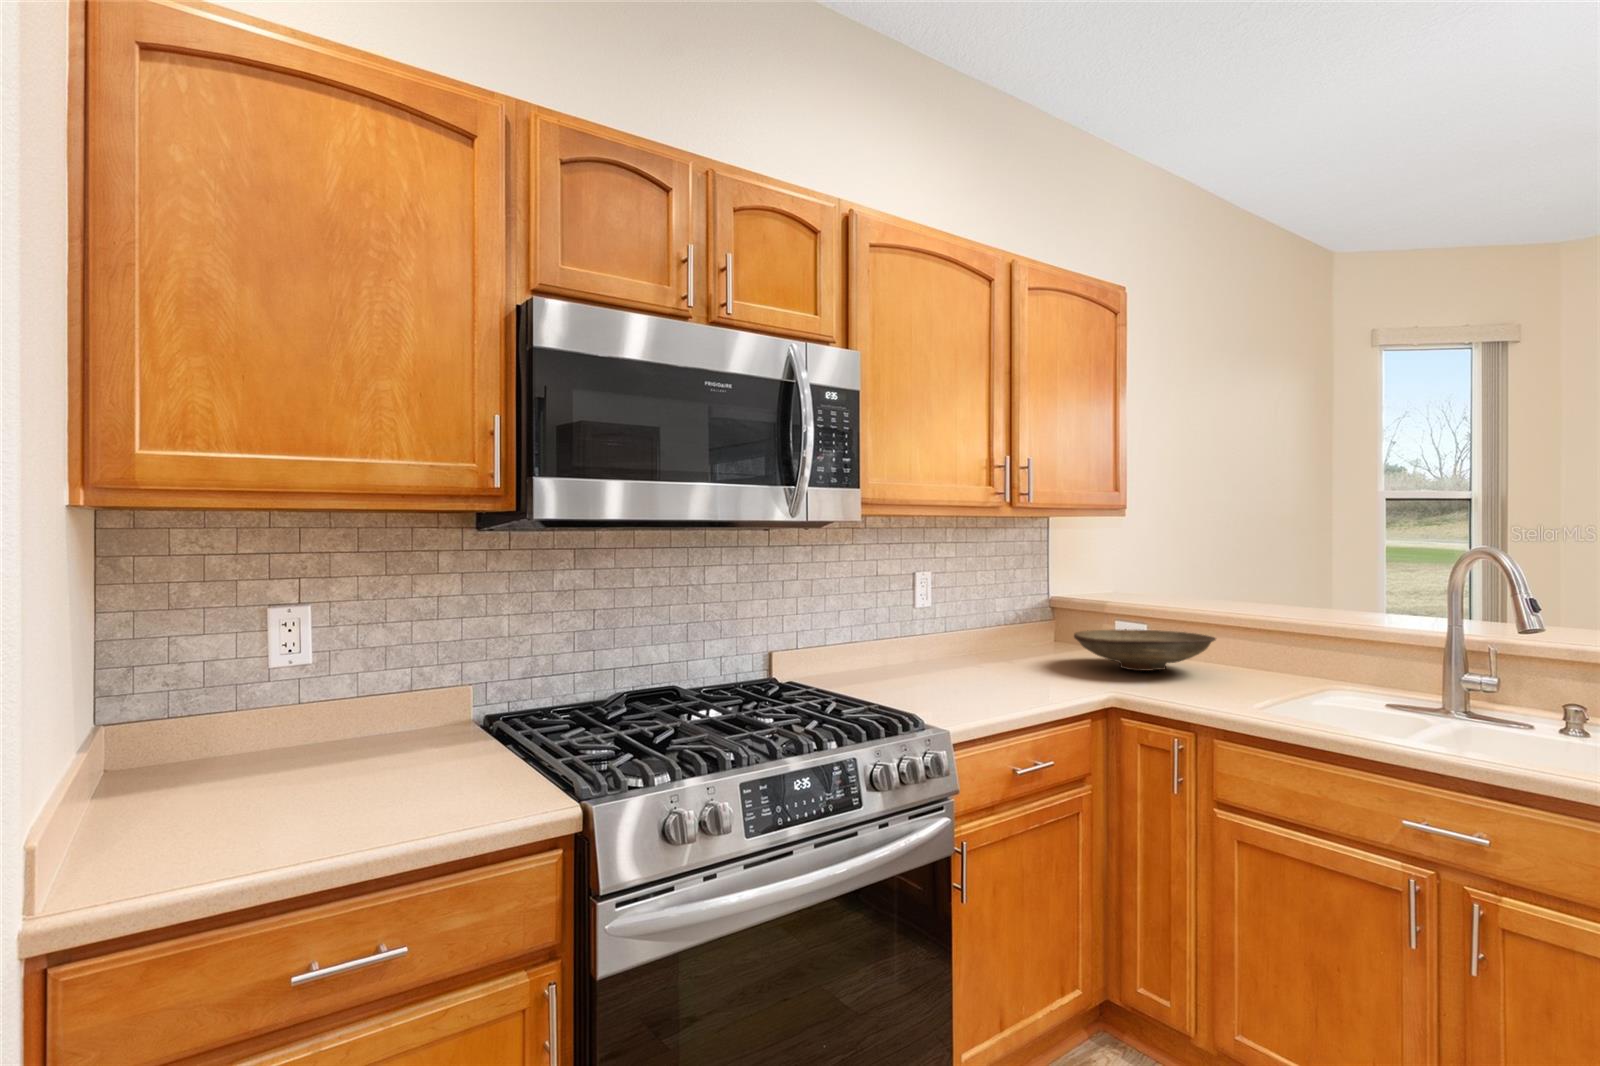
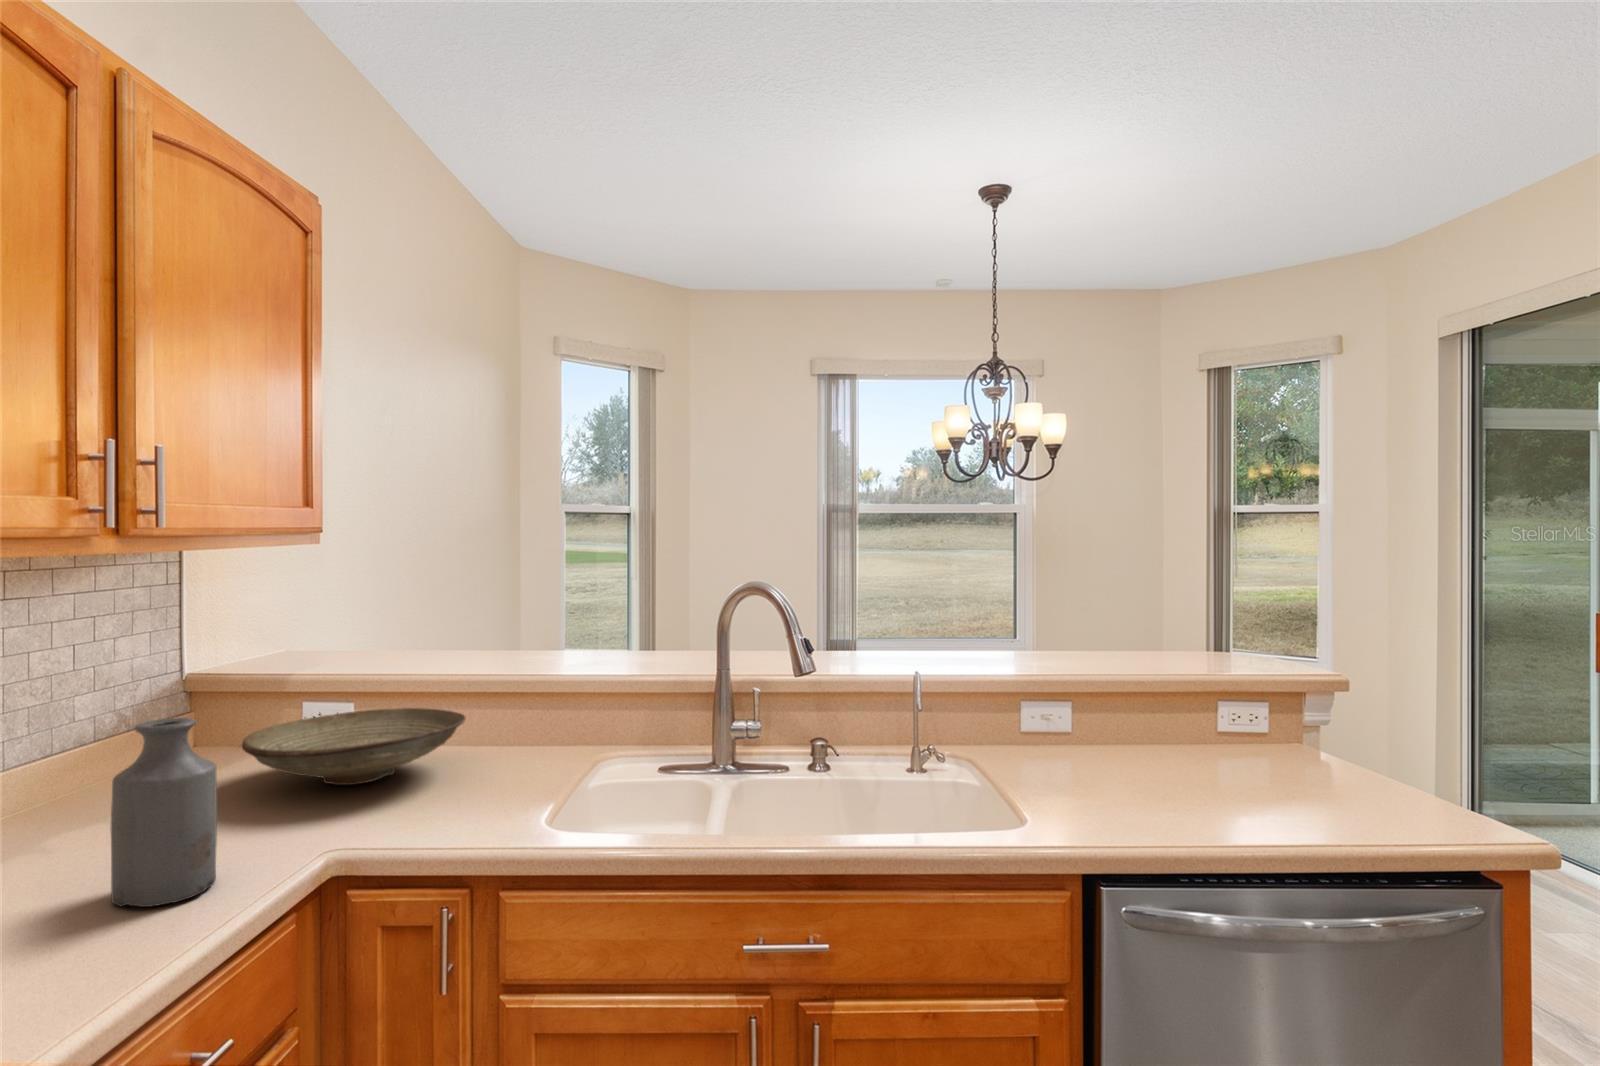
bottle: none [1006,601,1052,695] -> present [110,717,217,907]

